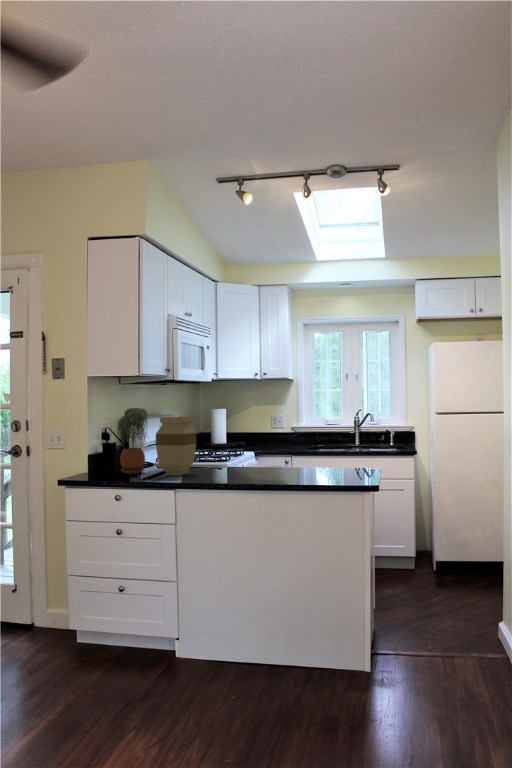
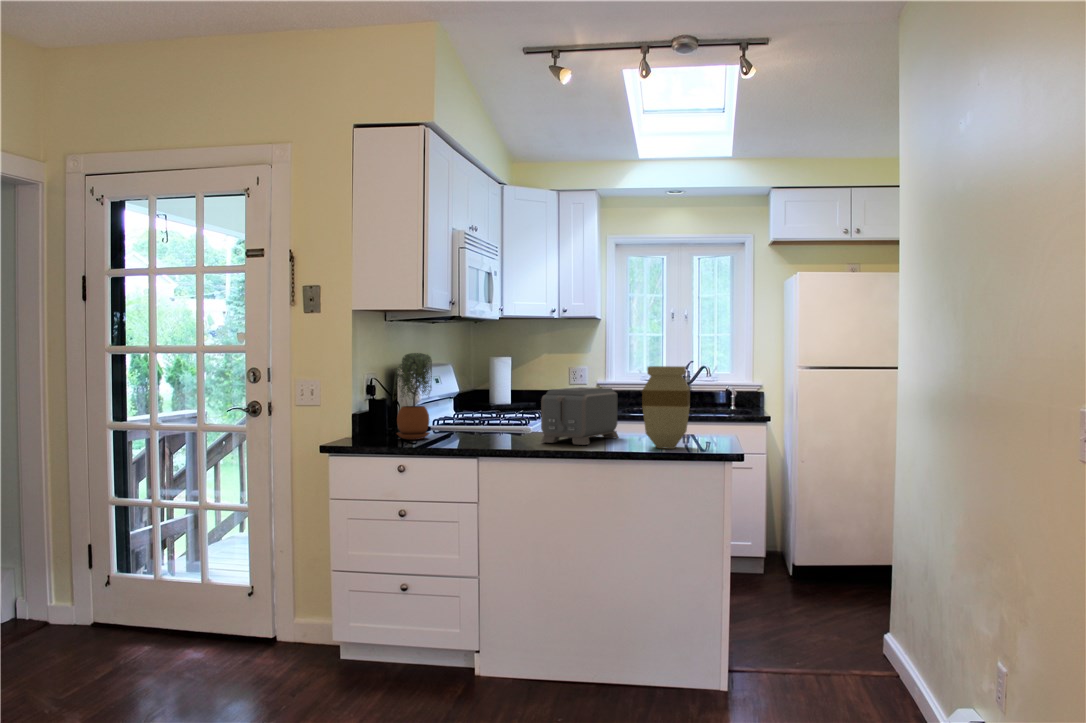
vase: present [156,416,196,476] -> present [642,366,690,449]
toaster: none [227,432,290,478] -> present [541,387,619,445]

